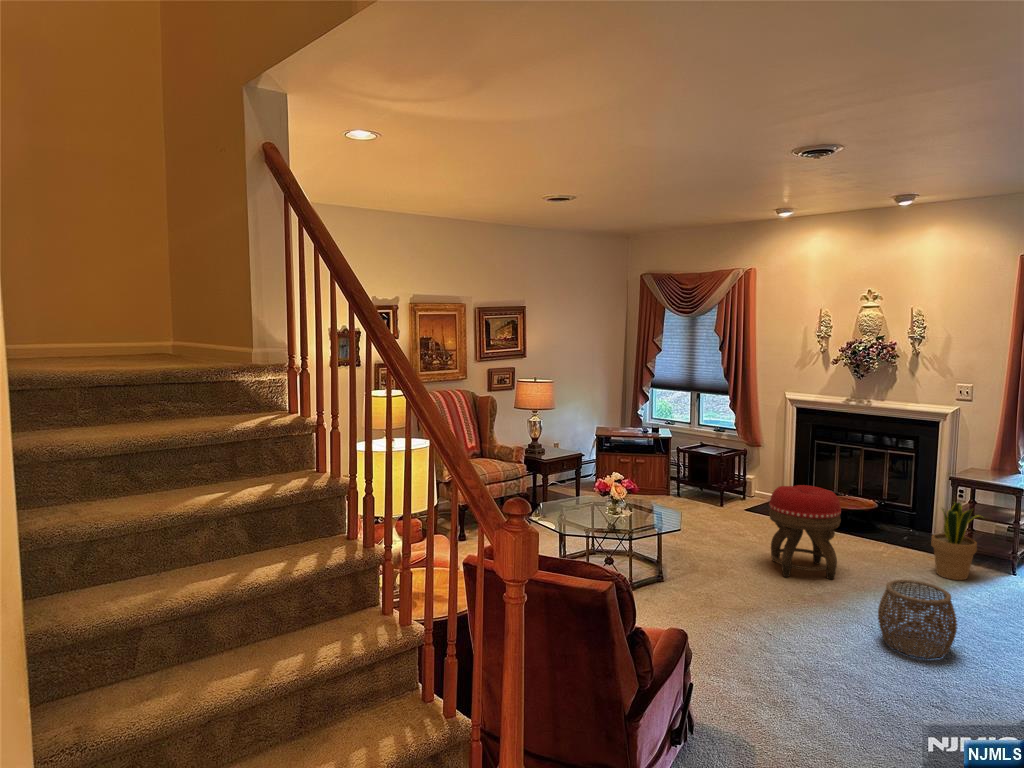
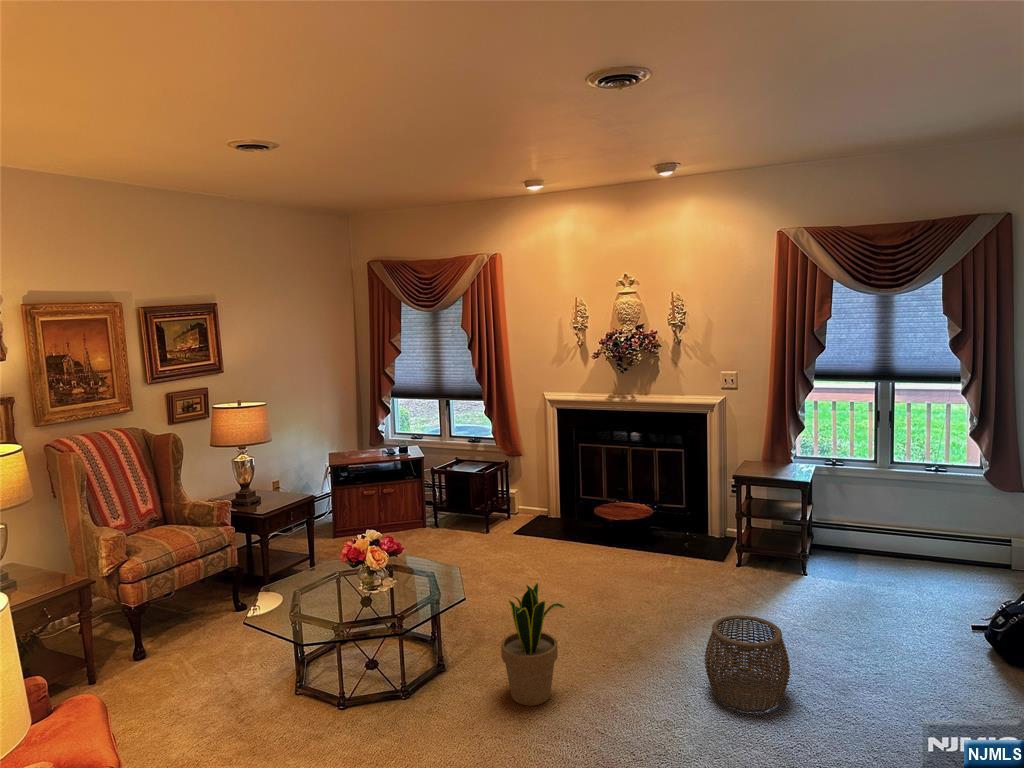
footstool: present [769,485,841,579] -> none [556,507,636,624]
potted plant: present [931,502,983,580] -> present [501,583,565,706]

